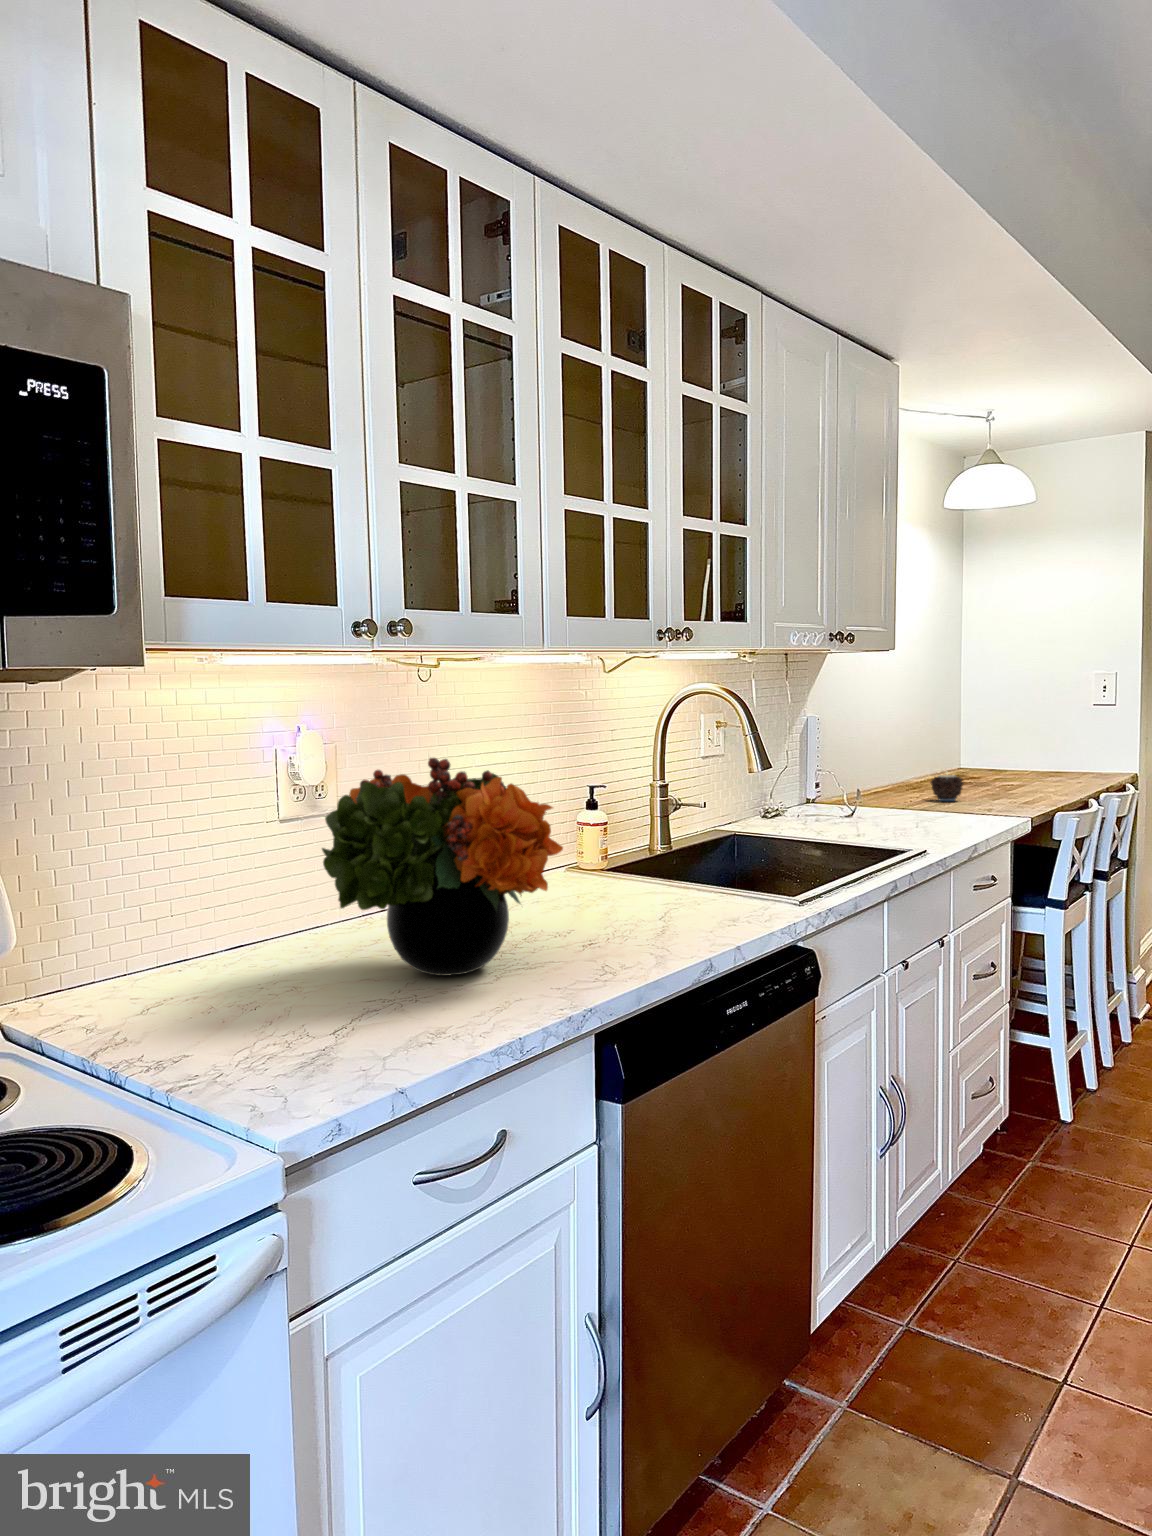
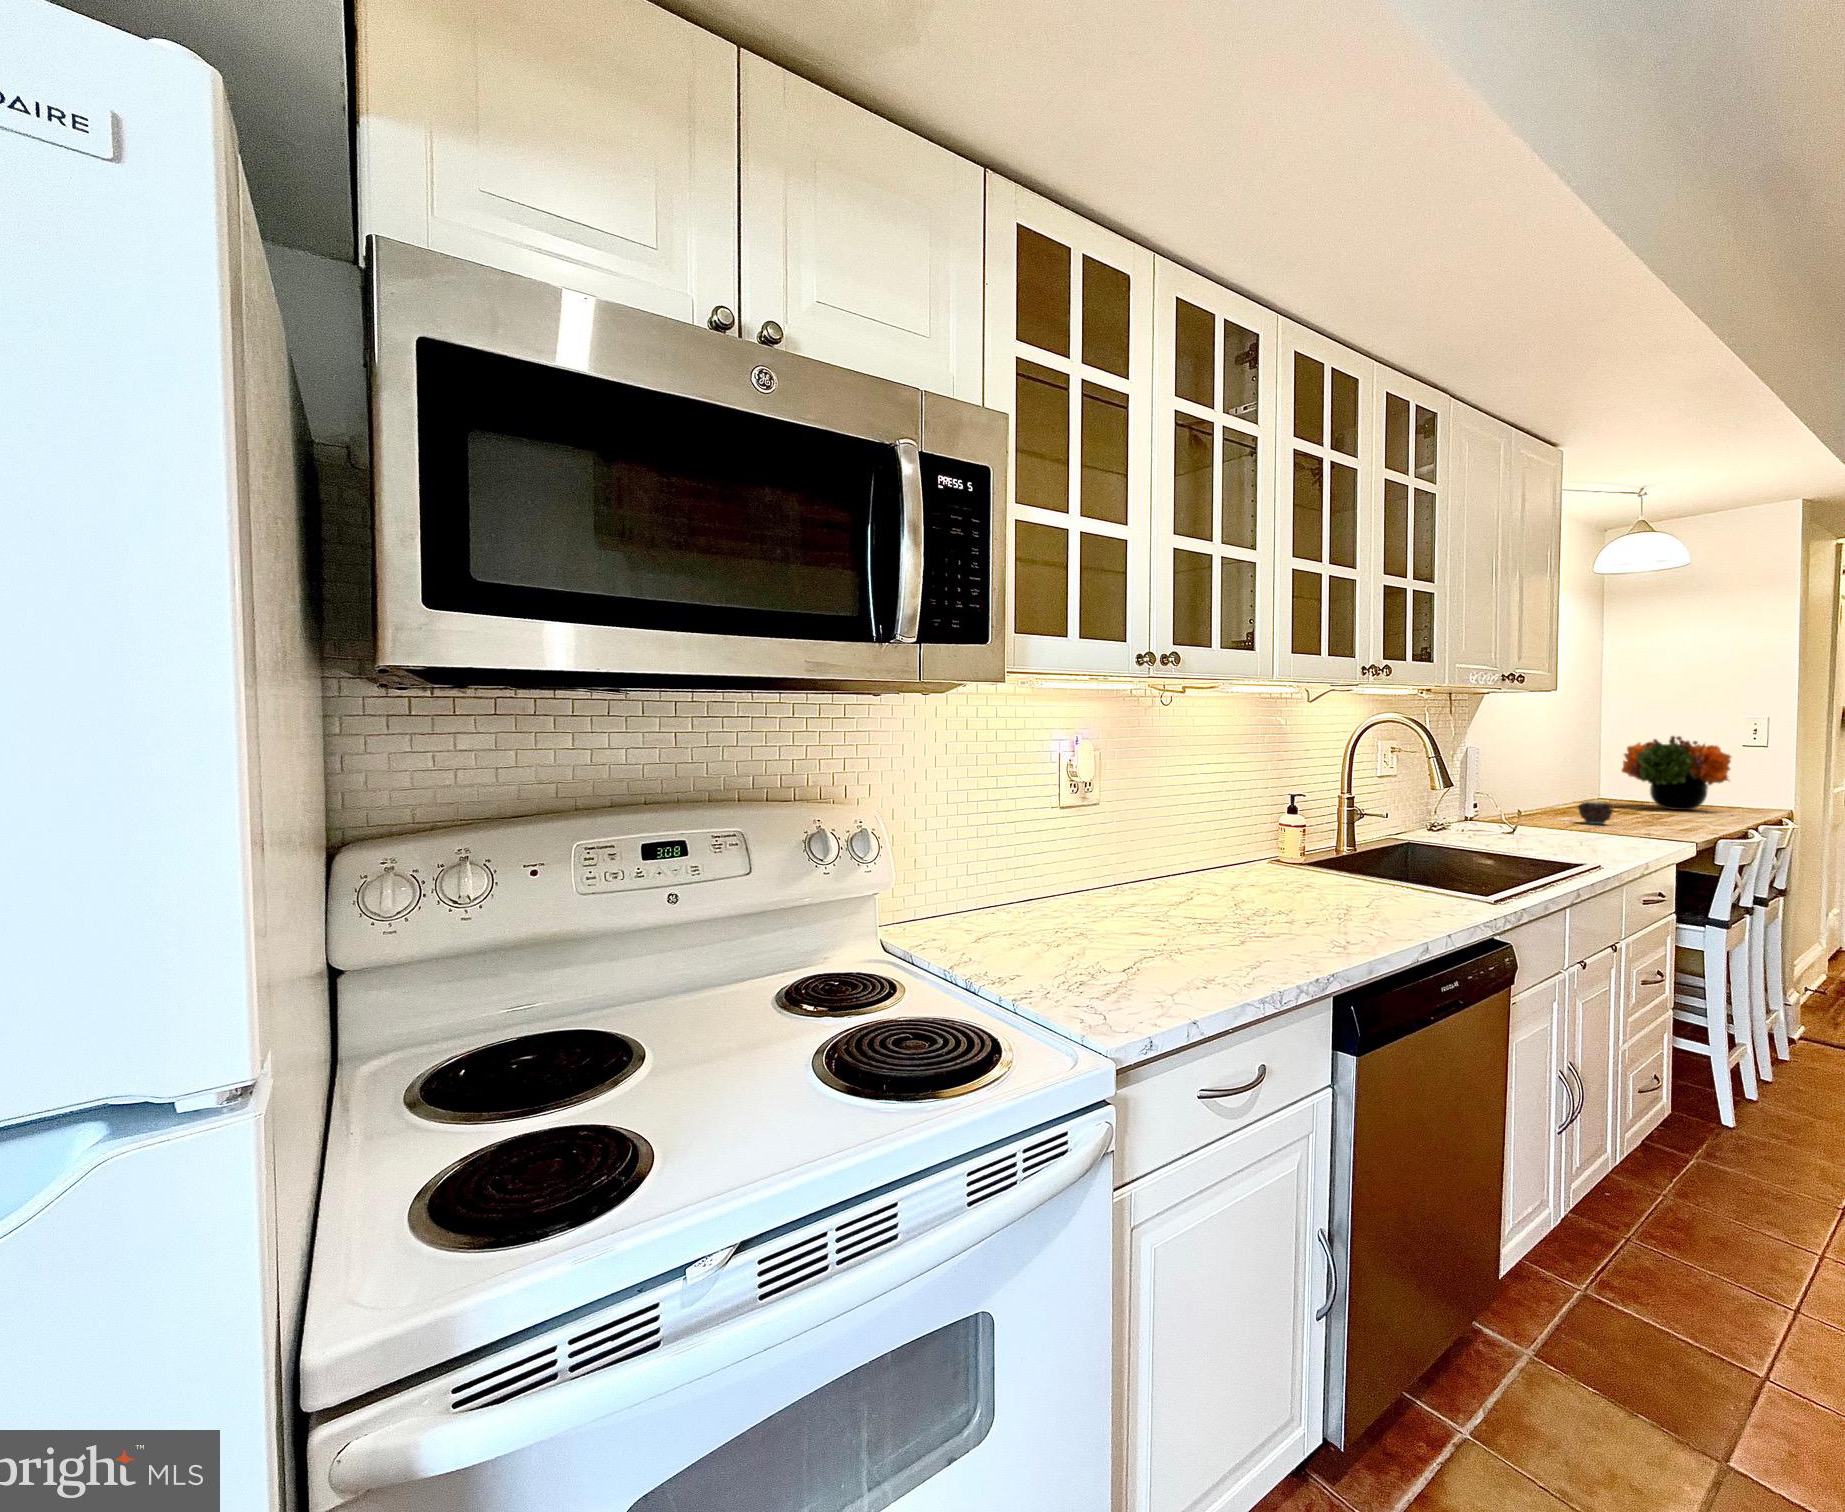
flower arrangement: present [322,758,563,976] -> present [1622,736,1731,810]

